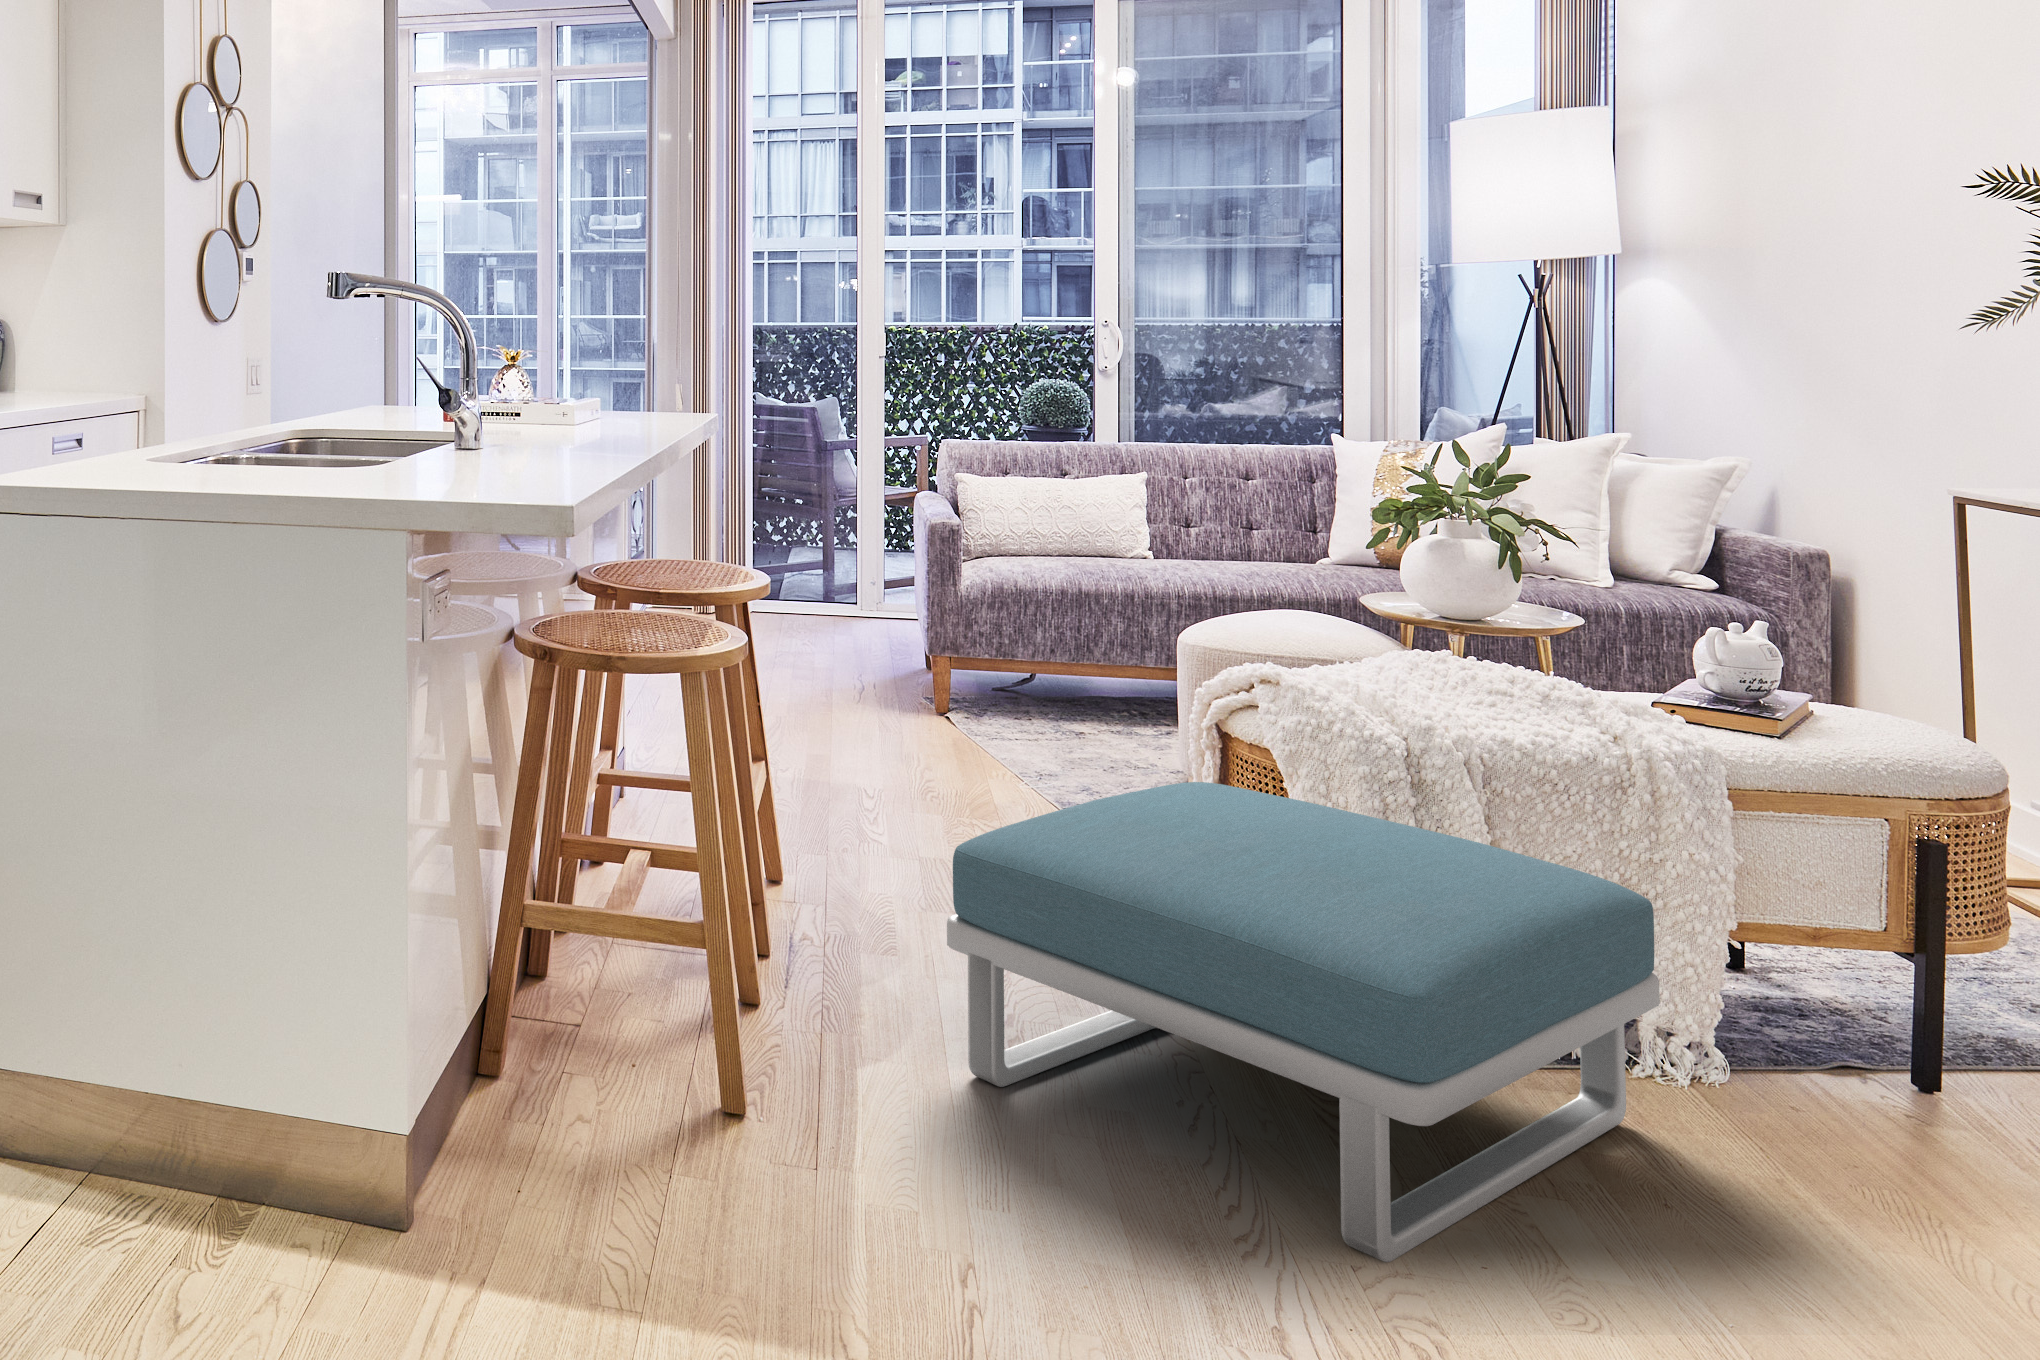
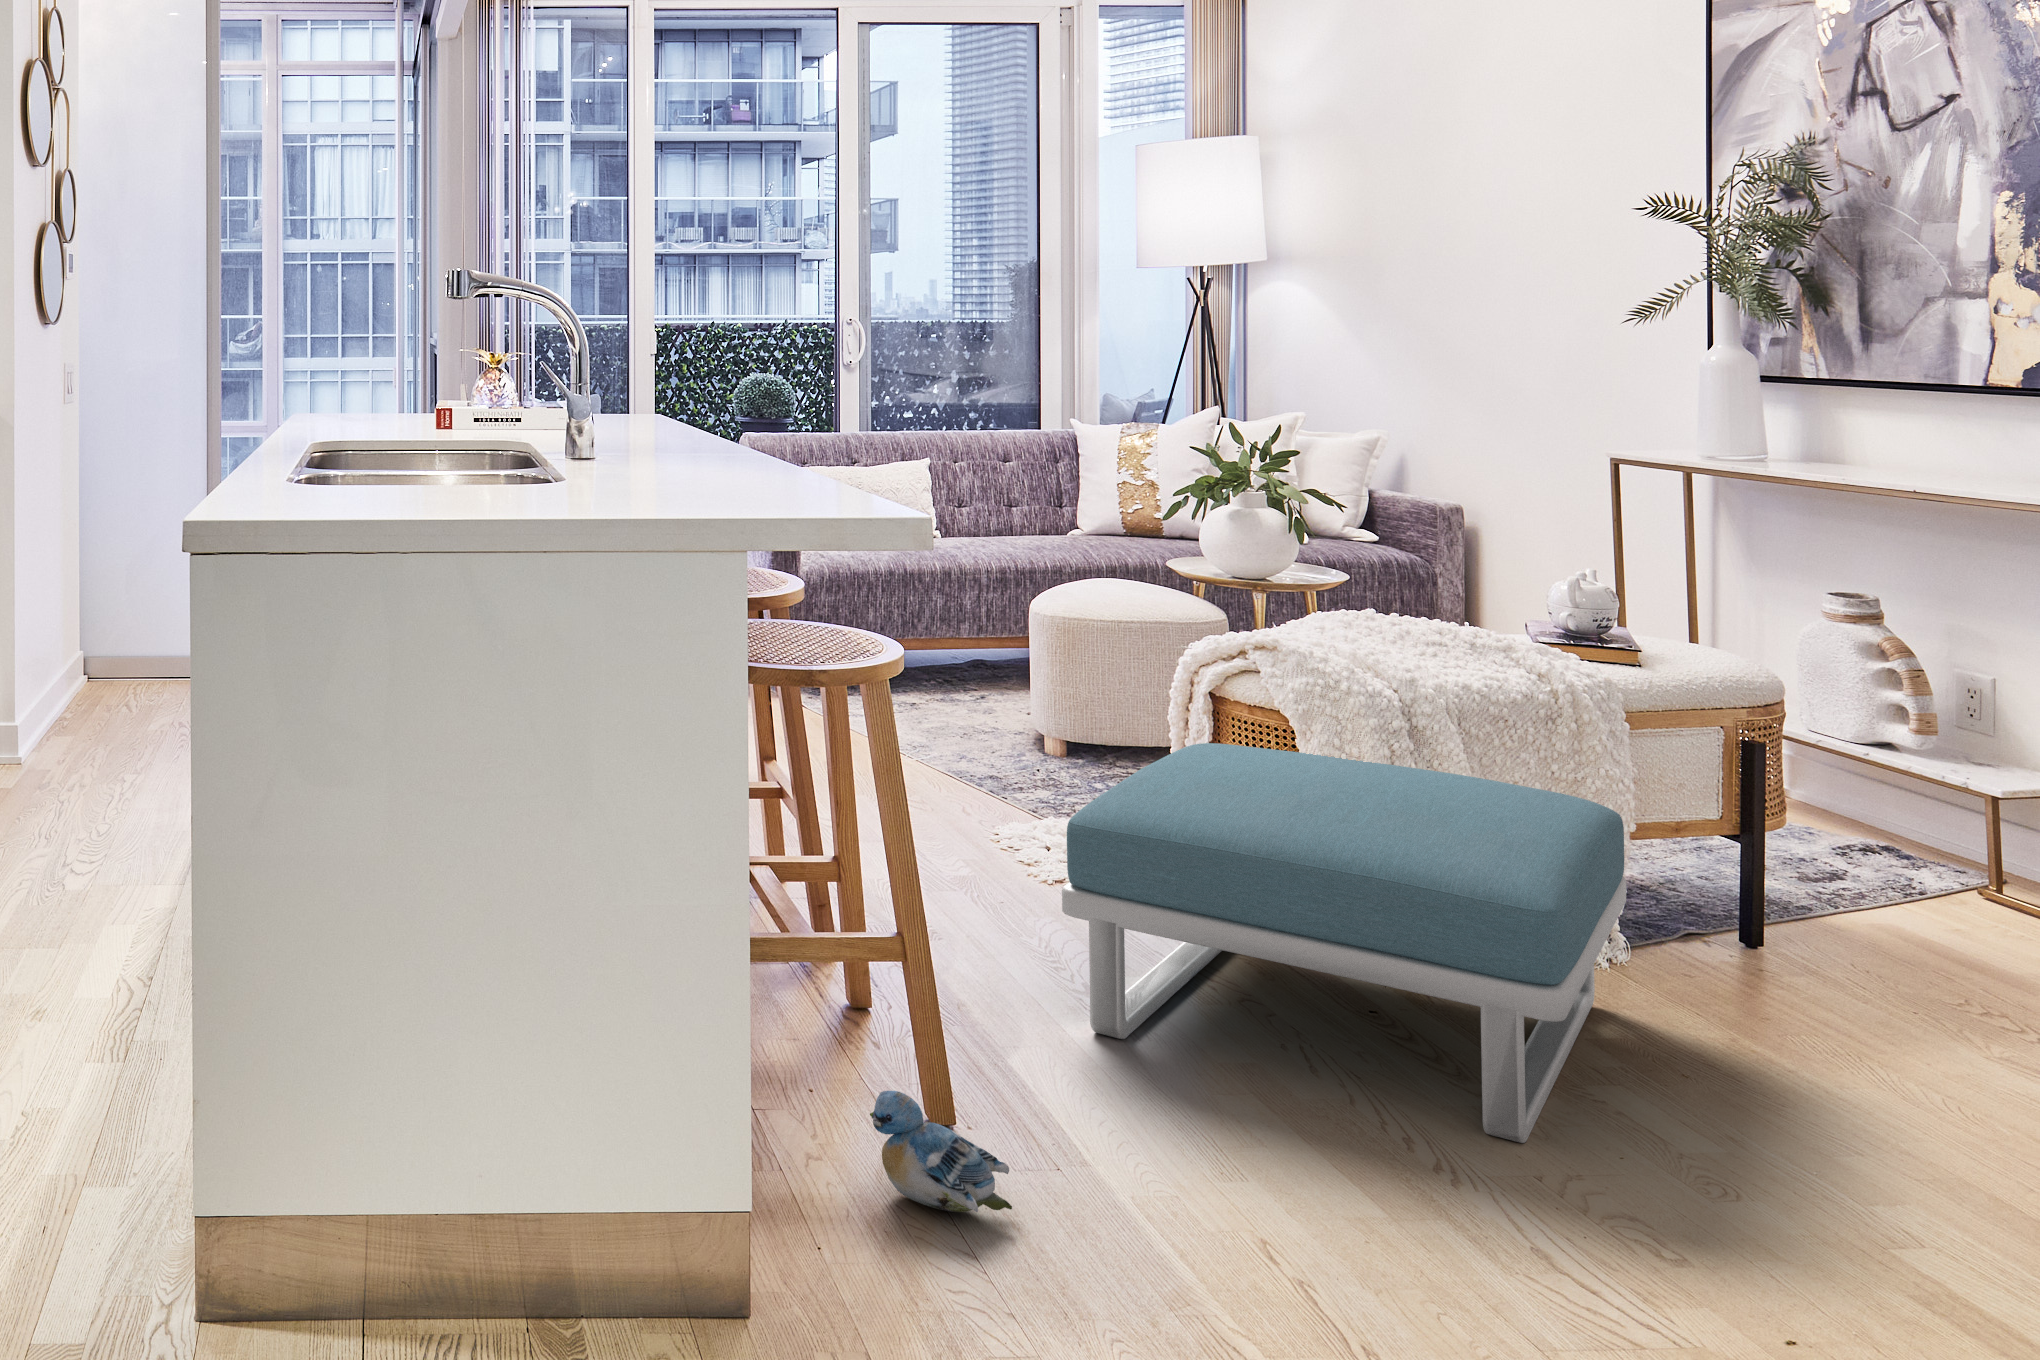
plush toy: none [592,1097,720,1238] -> present [870,1091,1012,1212]

